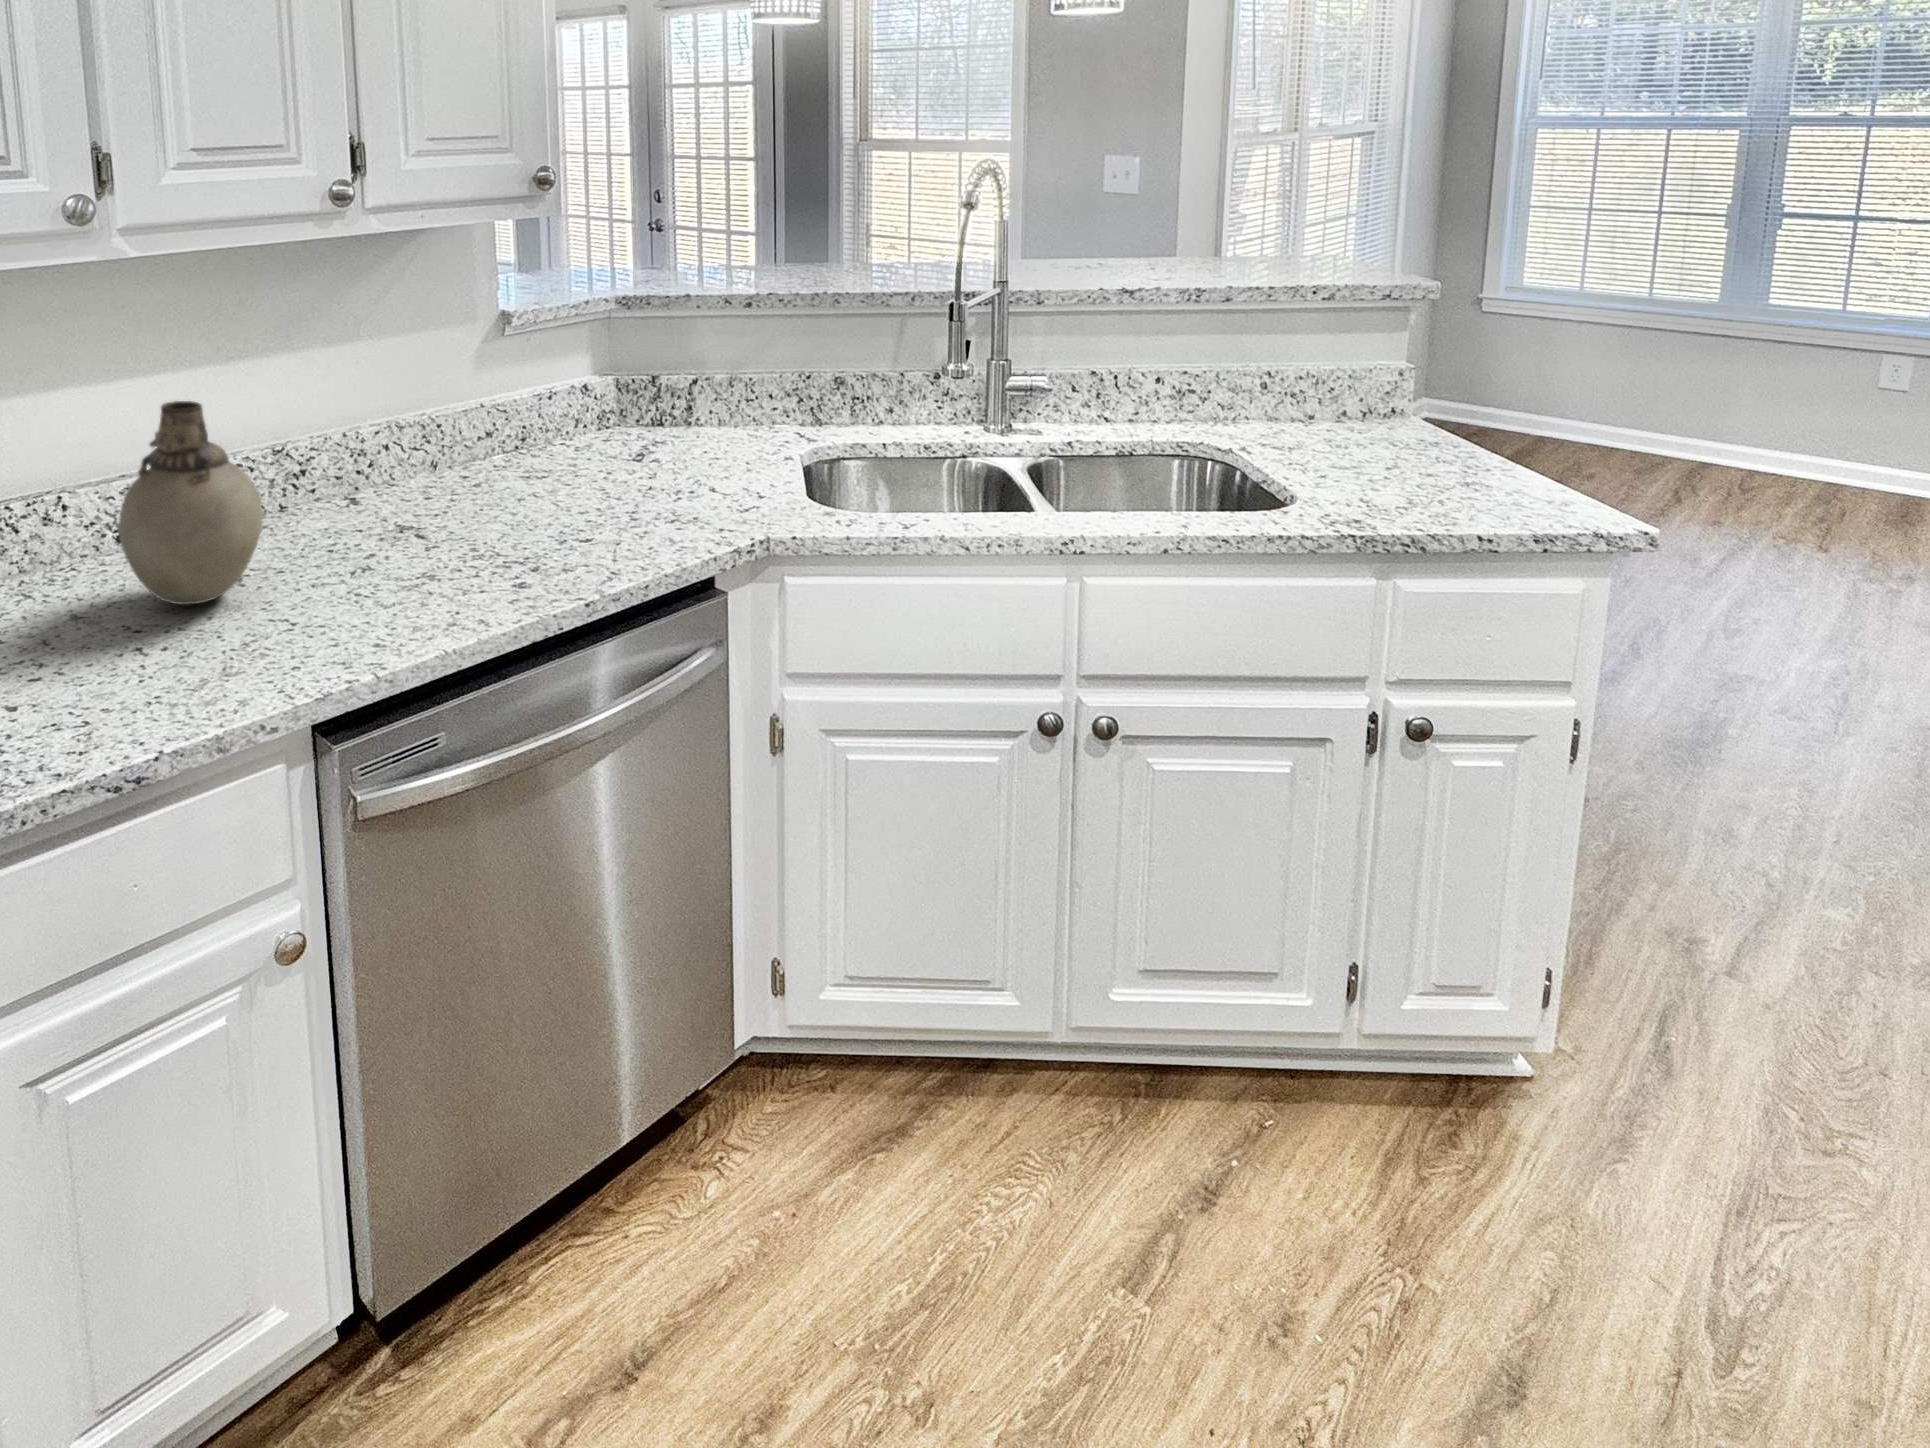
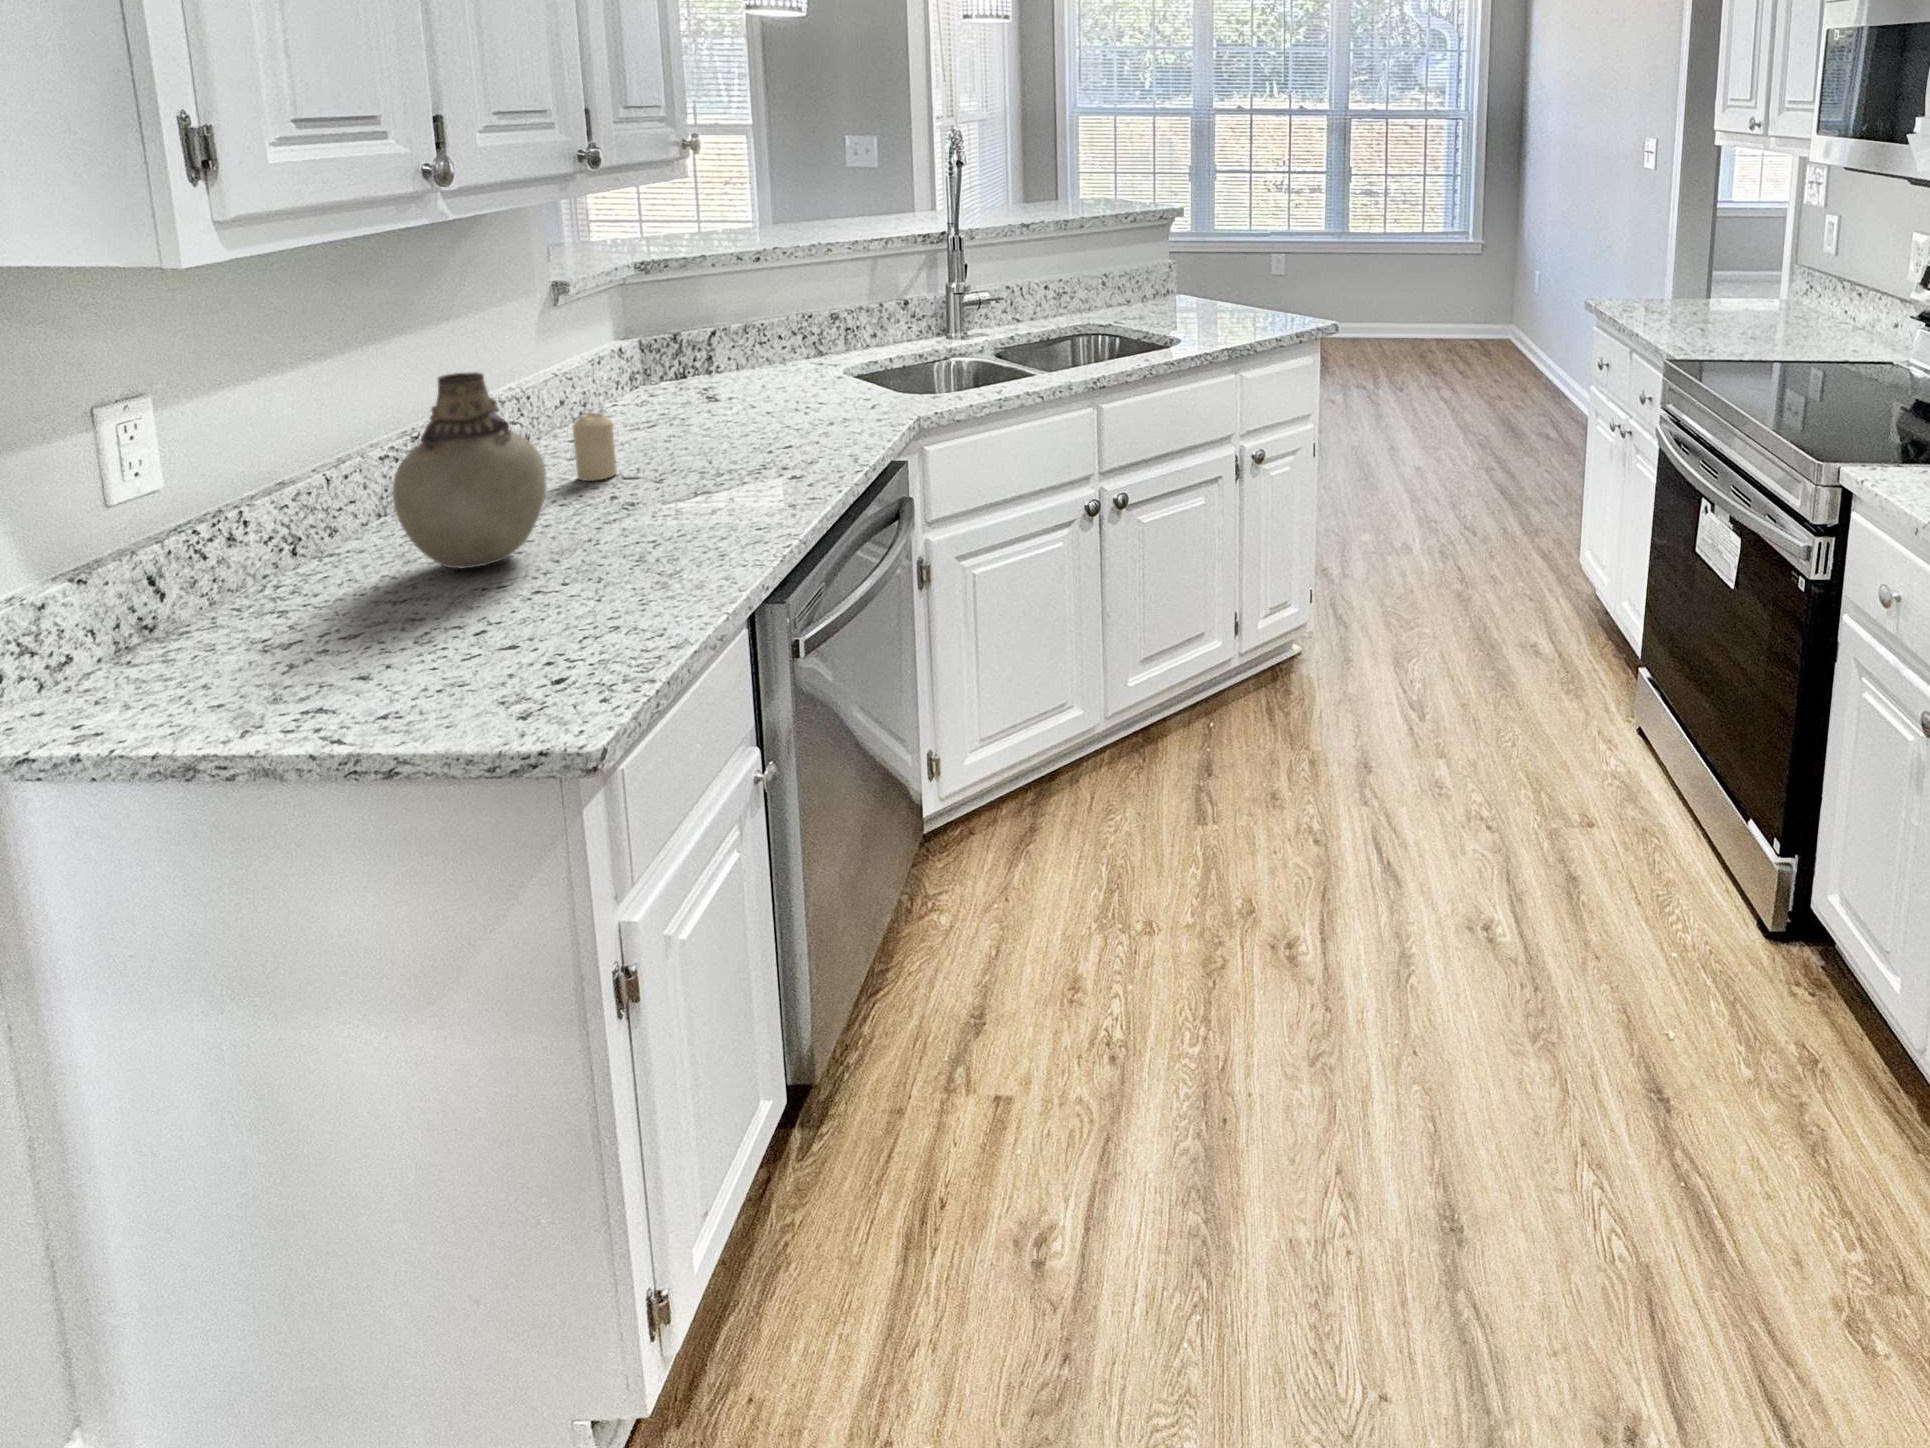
candle: none [399,454,439,529] -> present [573,412,617,481]

